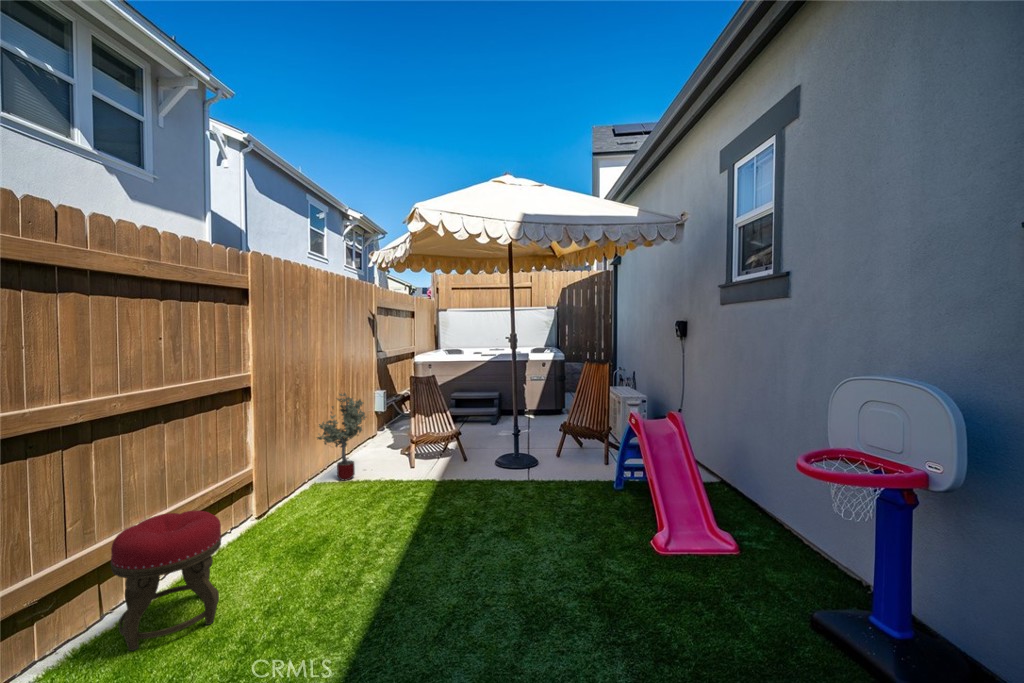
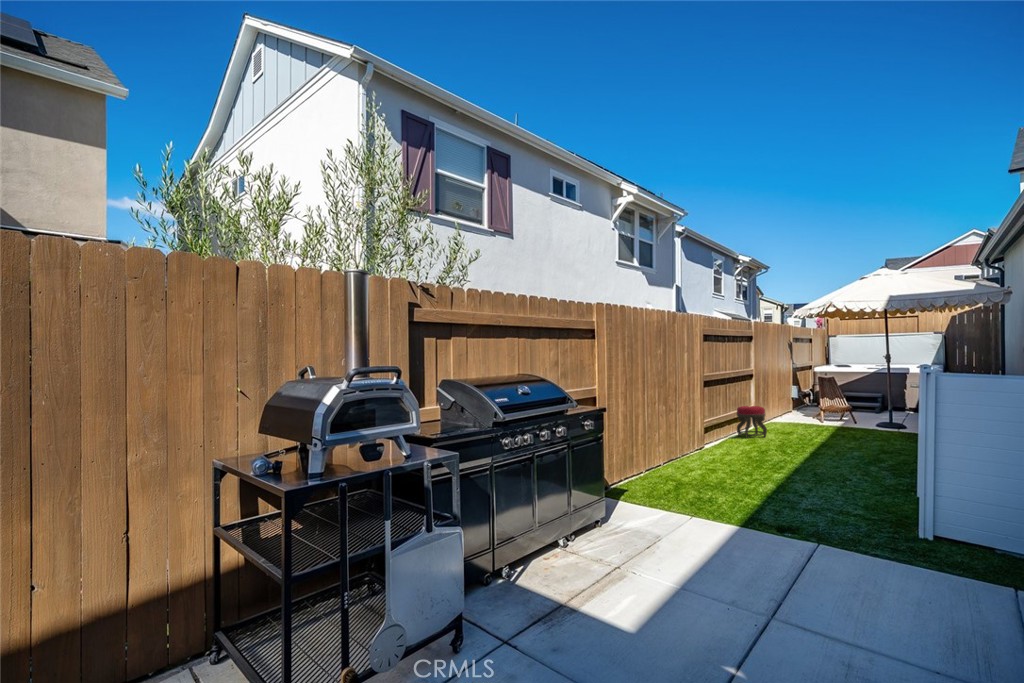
potted tree: present [317,393,366,480] -> none [772,381,796,424]

